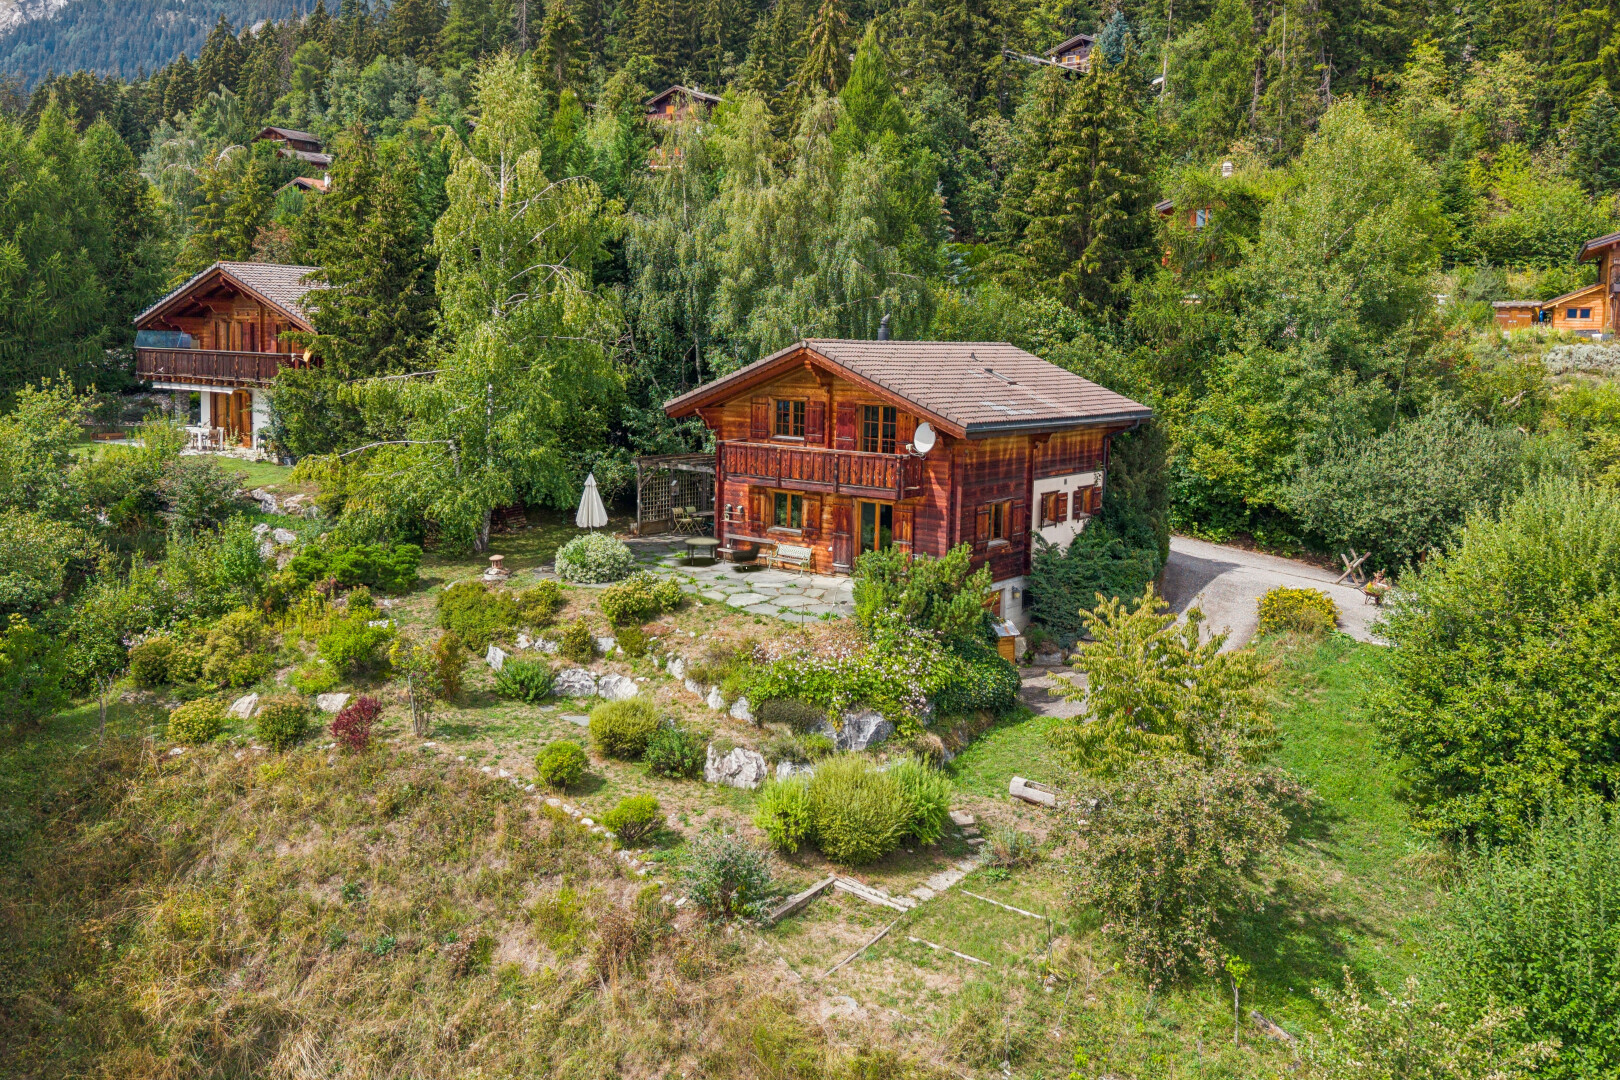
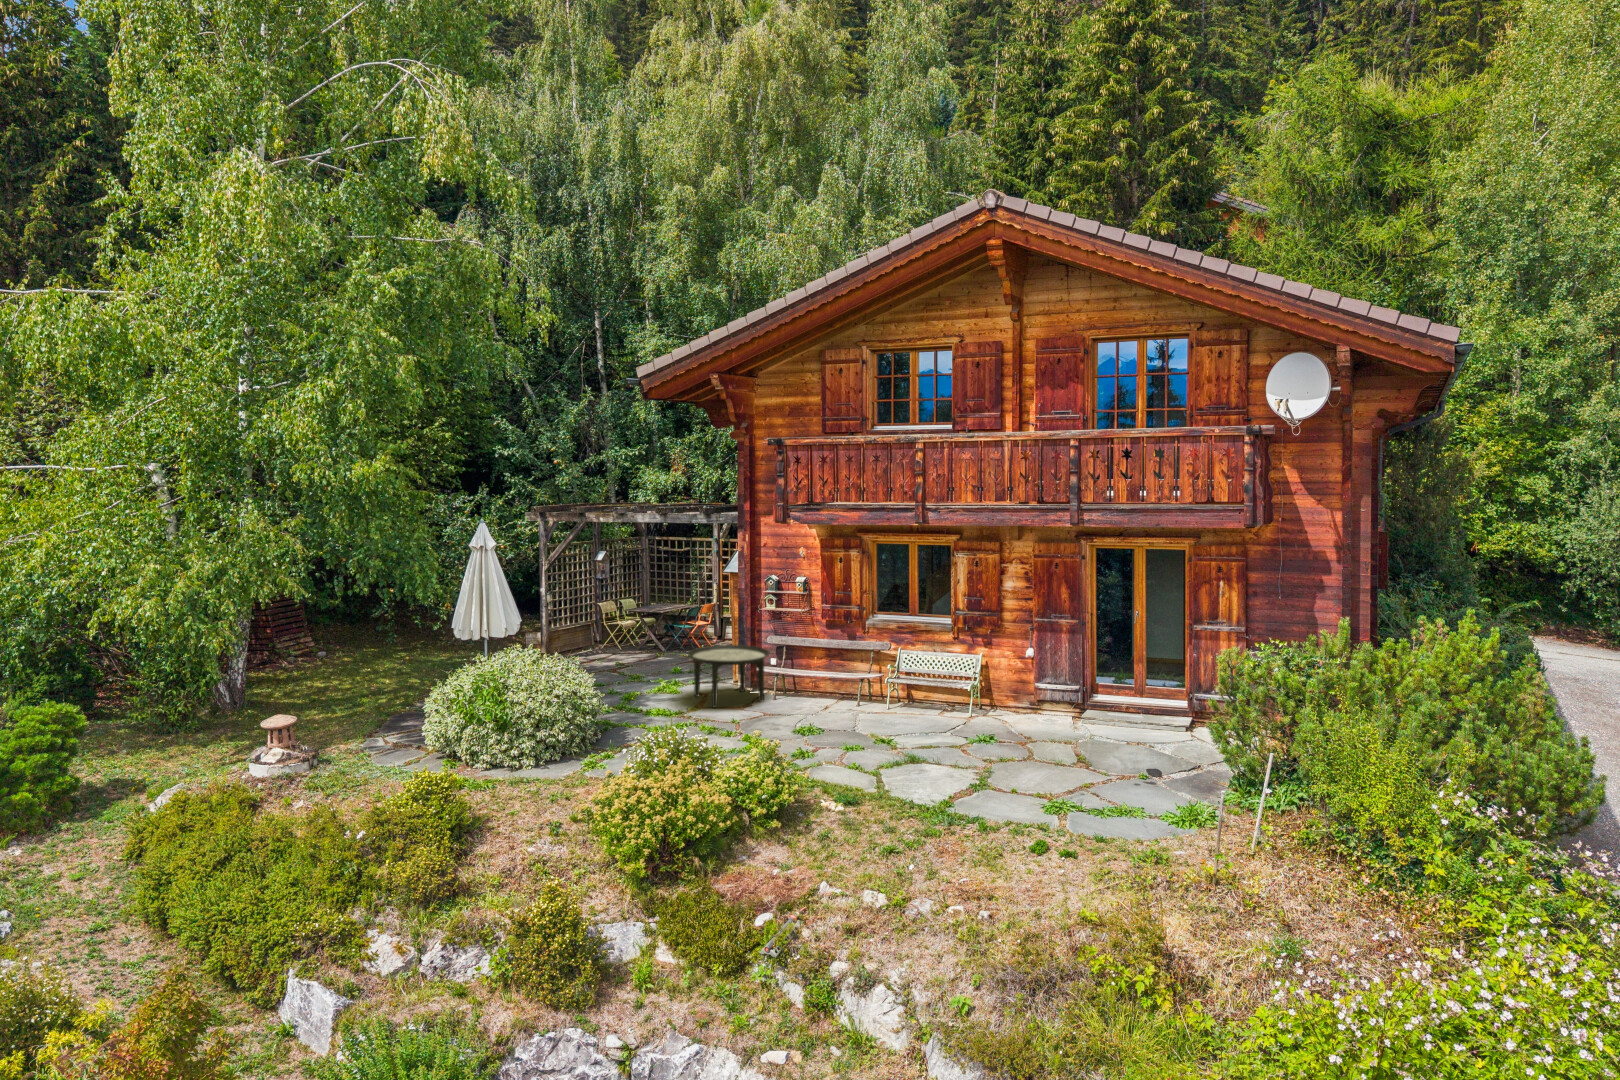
lounge chair: present [731,543,761,569] -> none [799,650,869,713]

